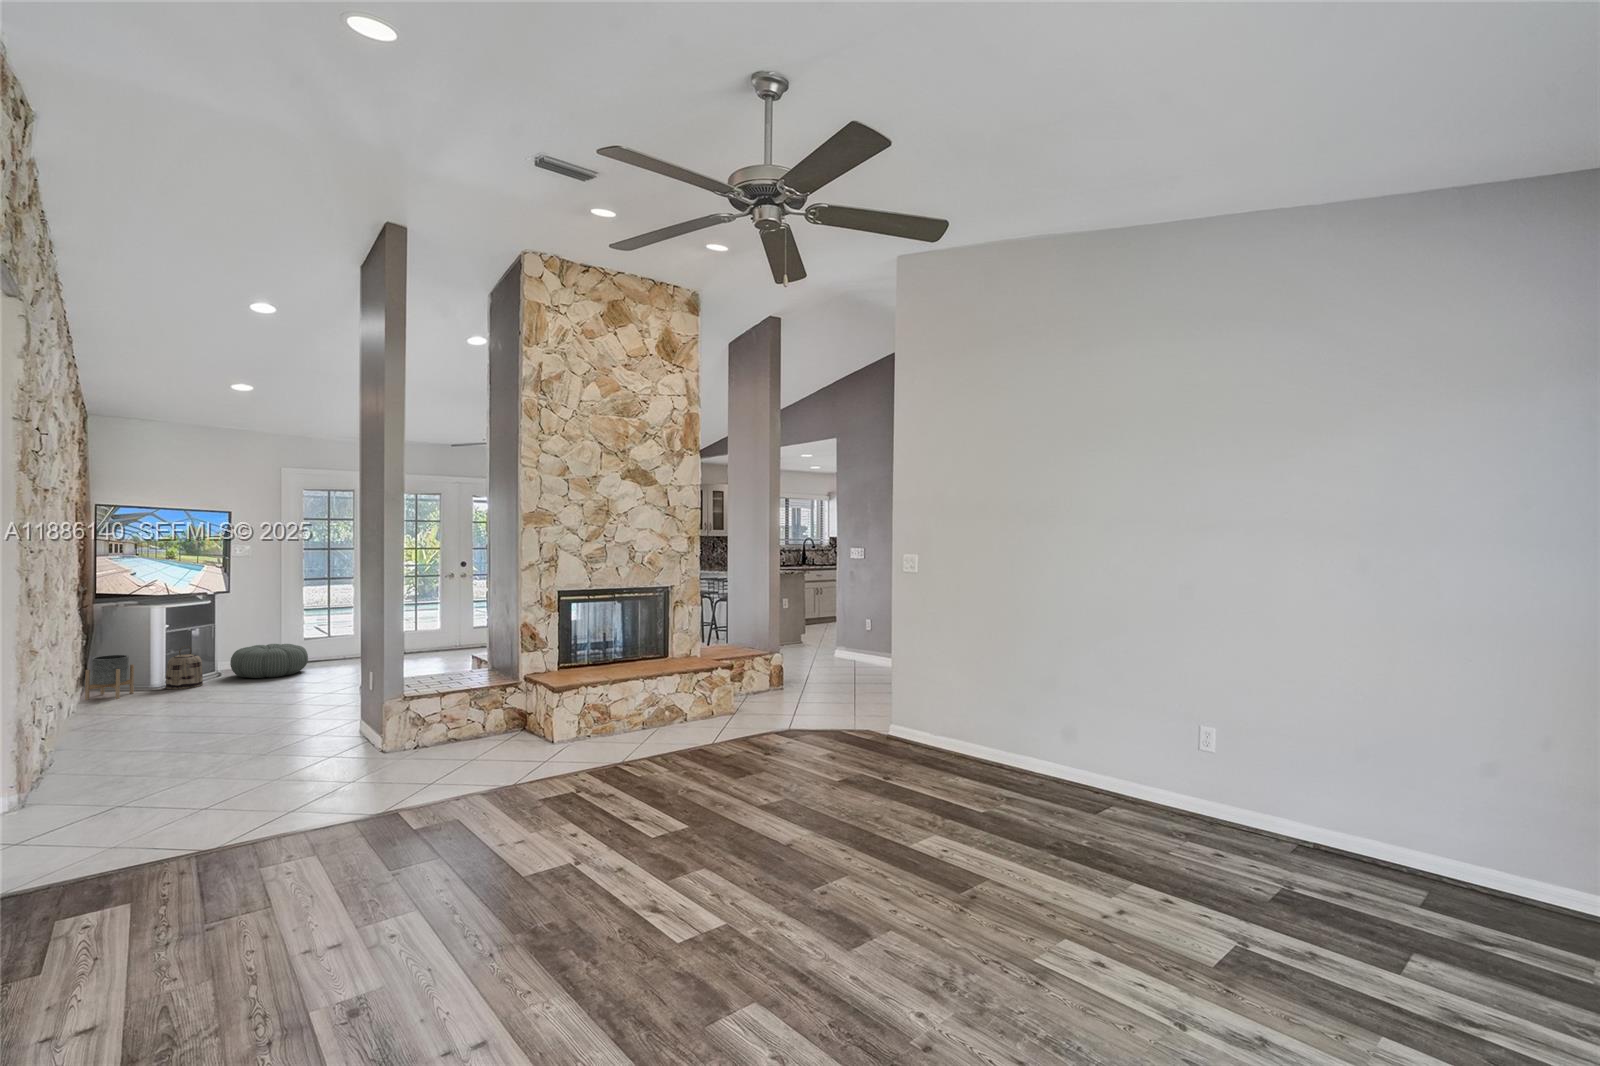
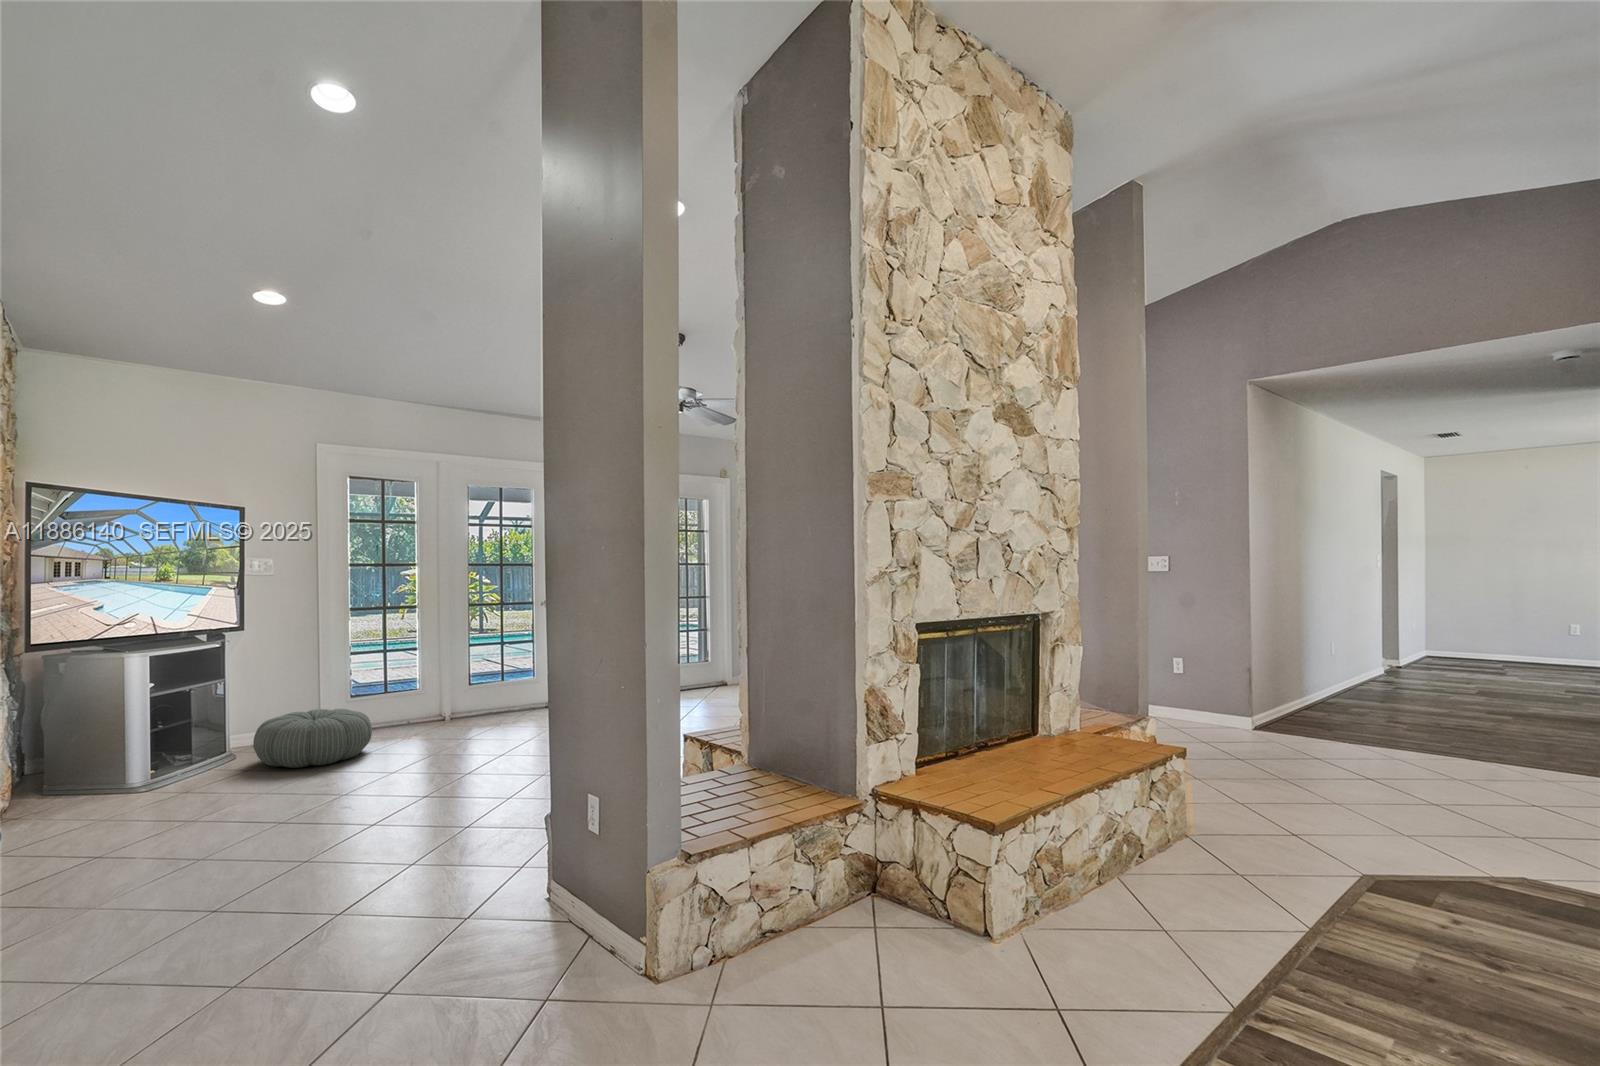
basket: present [165,646,203,689] -> none [150,721,212,796]
planter: present [85,655,134,700] -> none [8,741,97,826]

